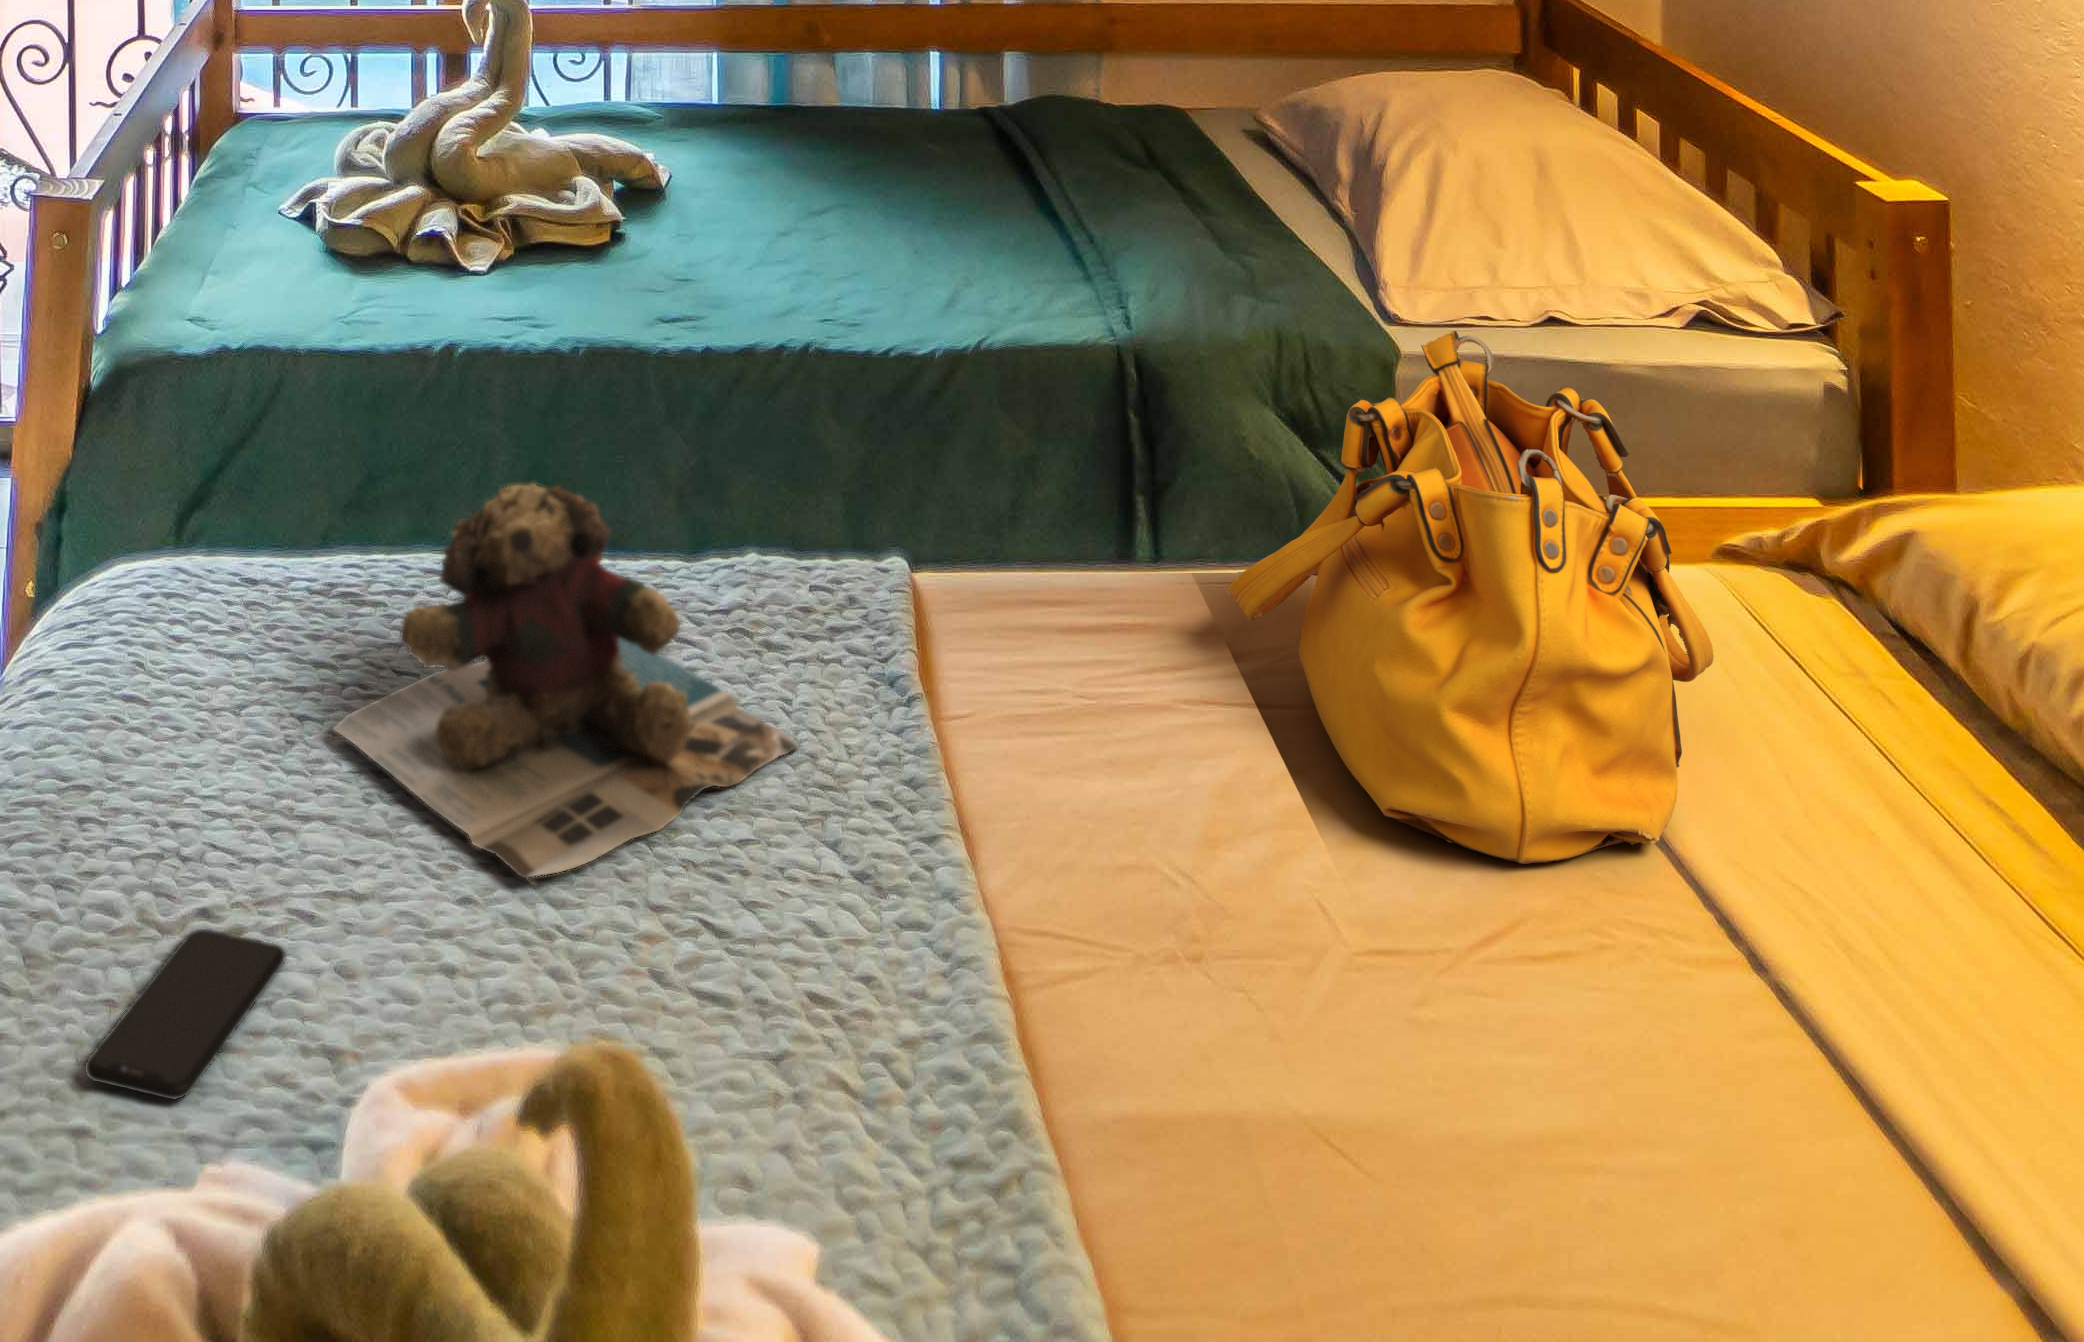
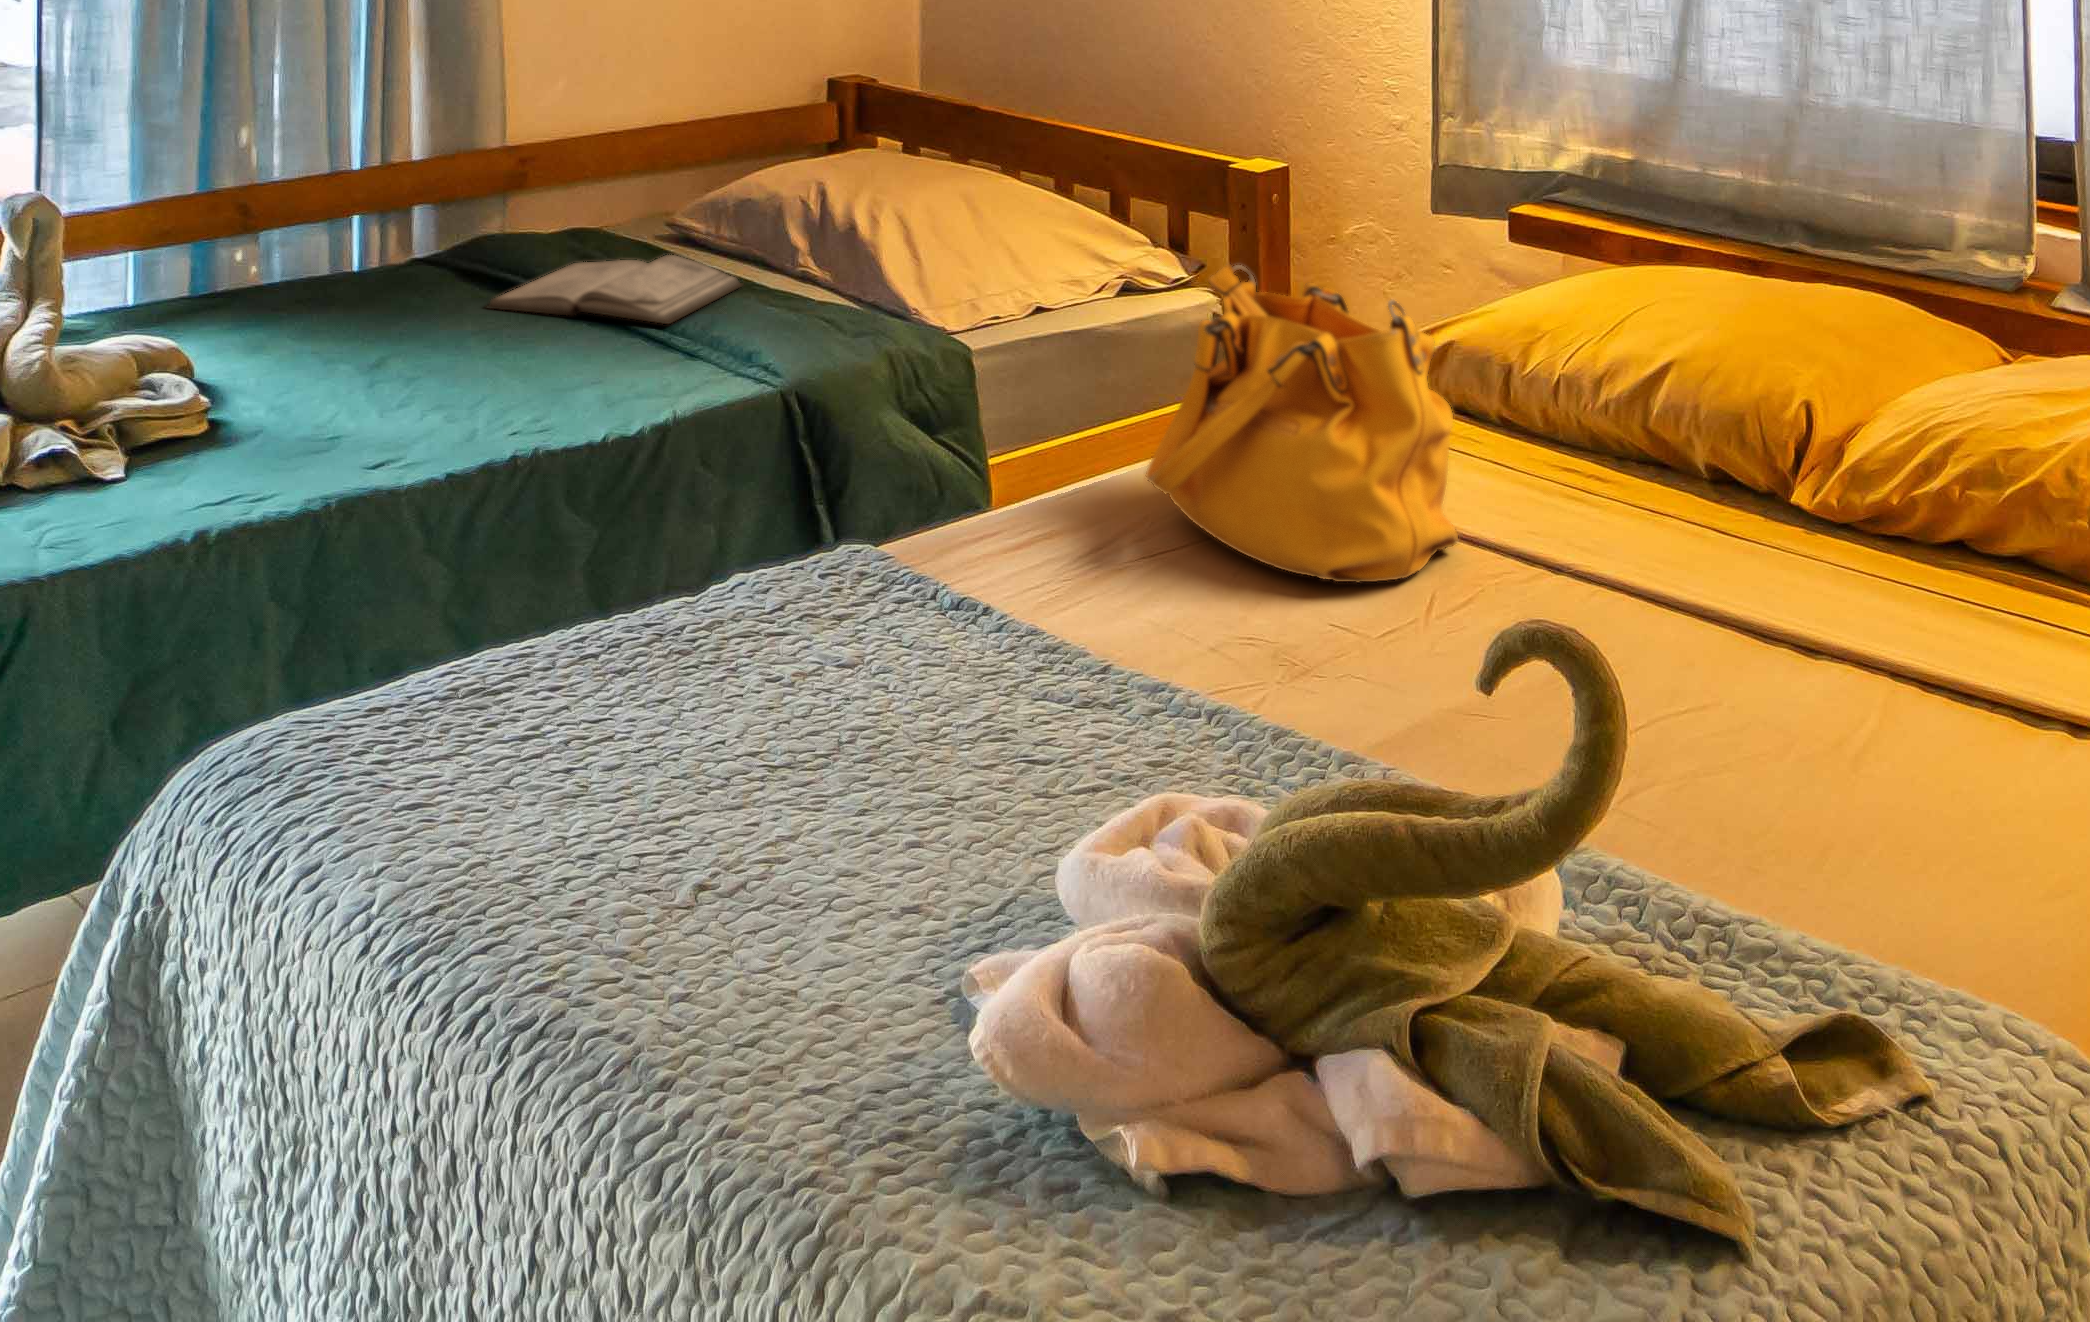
diary: none [967,138,1245,231] -> present [487,255,744,324]
teddy bear: present [334,484,799,878] -> none [608,510,966,798]
smartphone: present [85,929,286,1099] -> none [693,909,850,1034]

